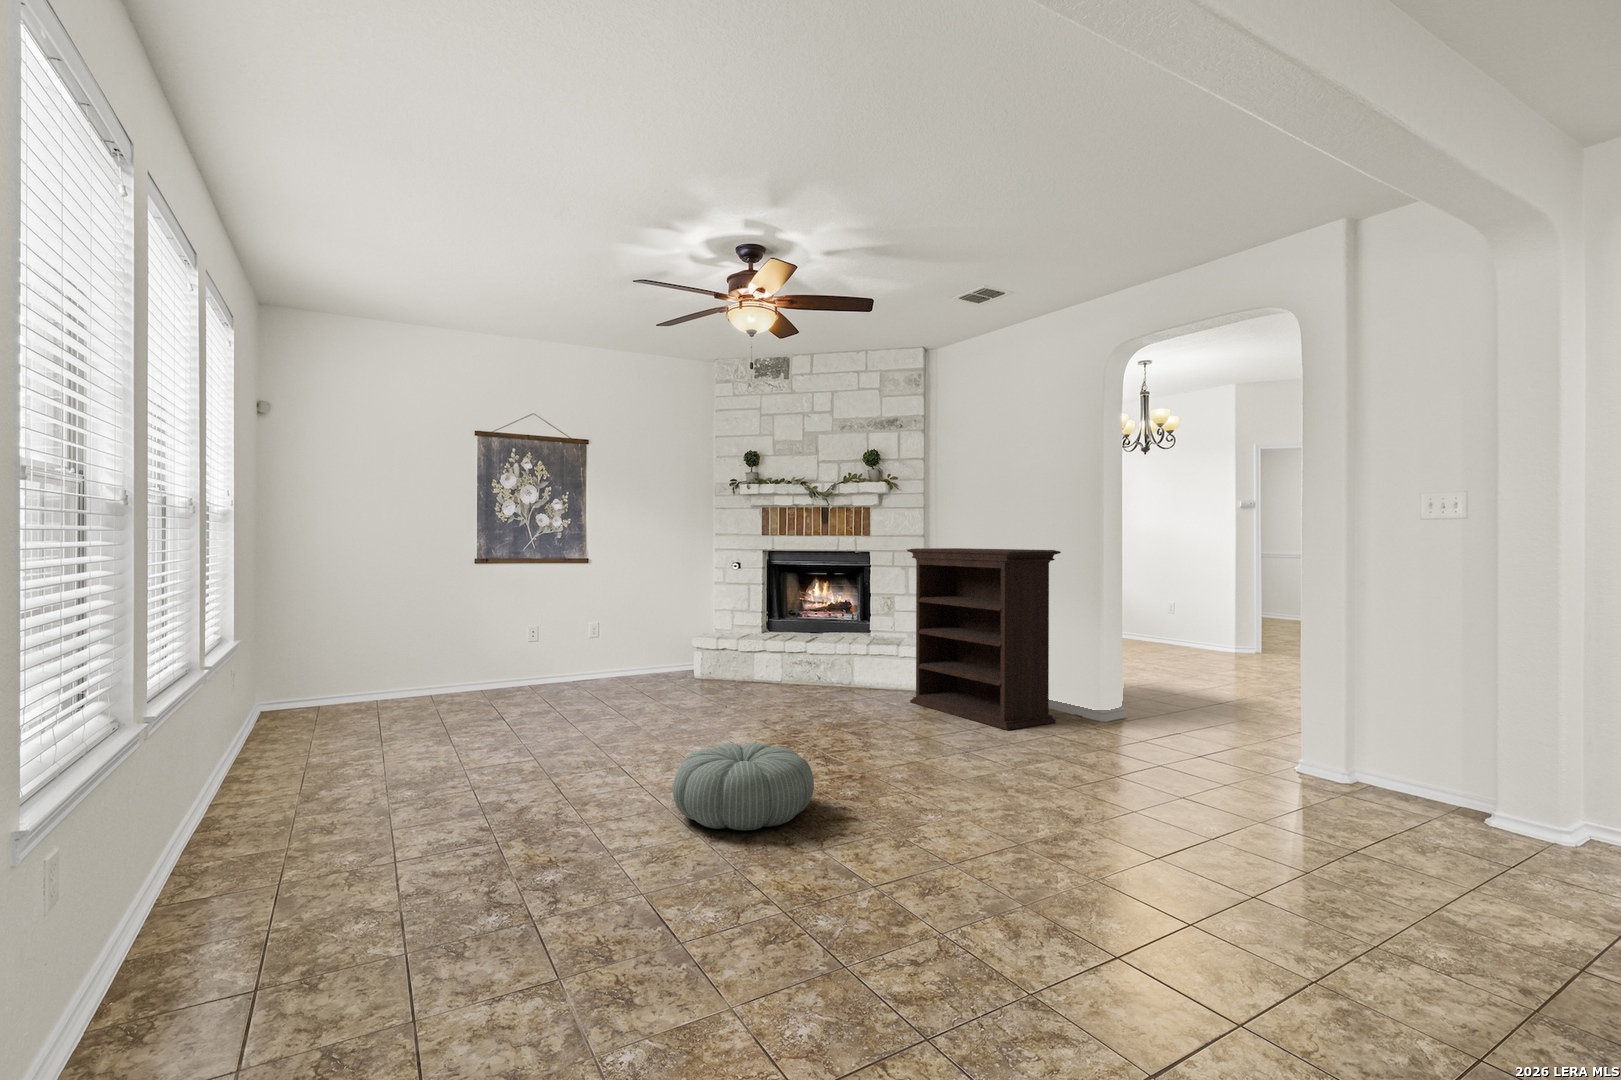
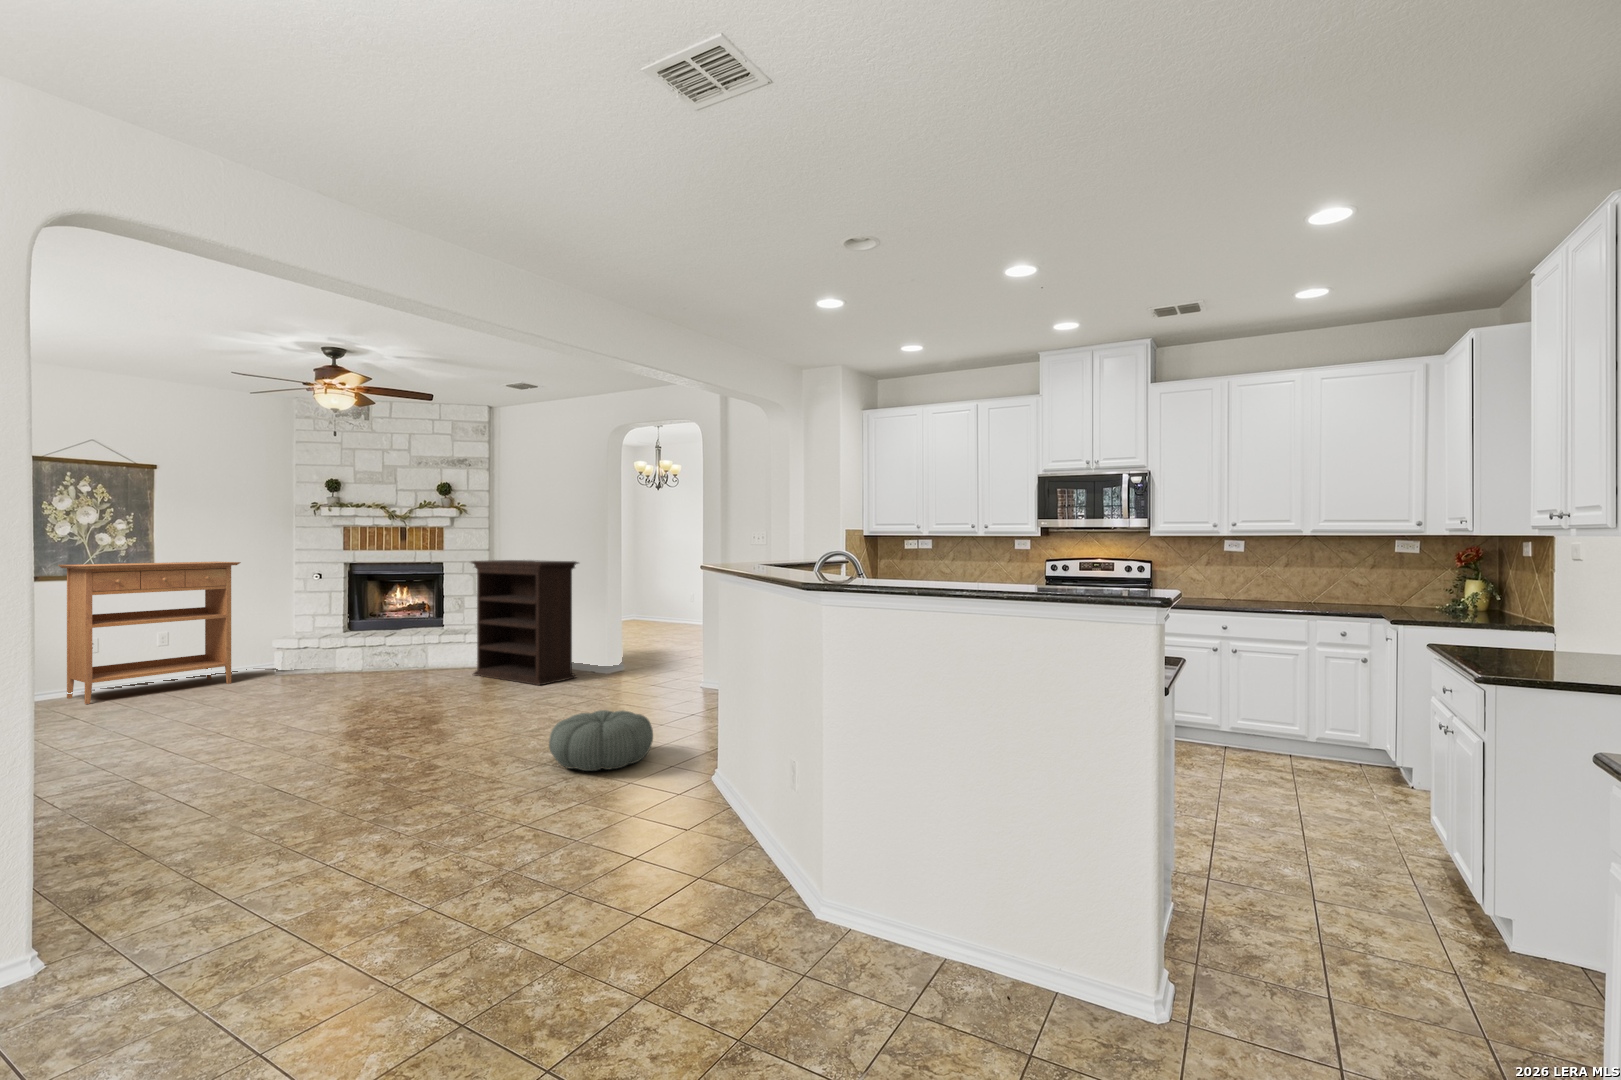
console table: none [505,547,661,699] -> present [58,562,241,704]
pouf: present [673,743,814,830] -> present [549,710,653,771]

